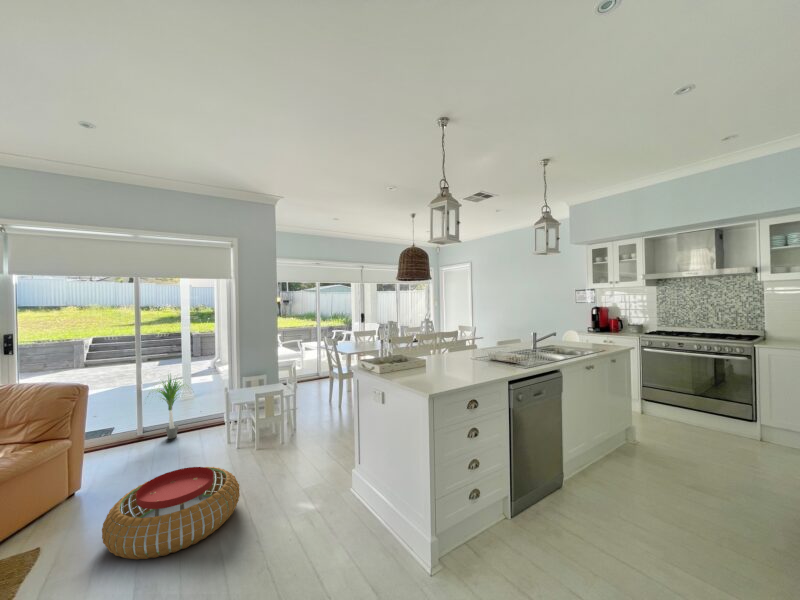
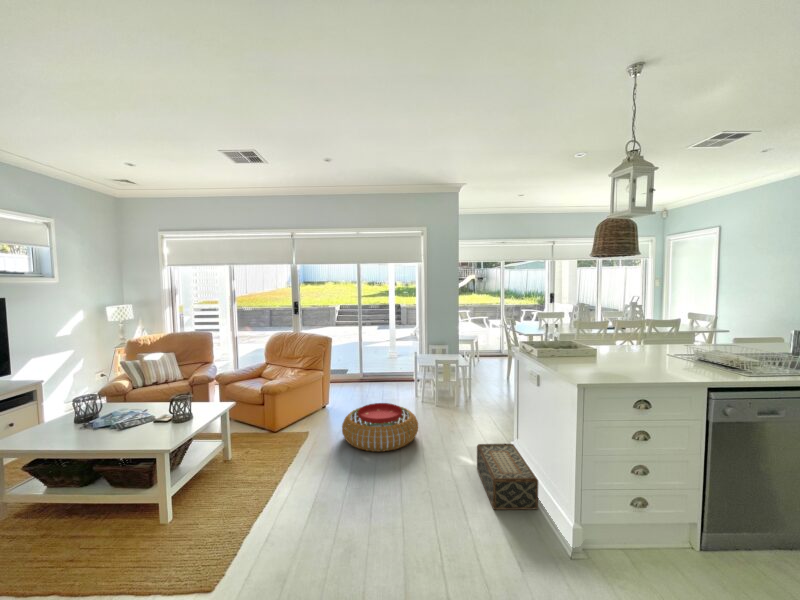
potted plant: present [157,377,184,439] -> none [364,333,396,384]
woven basket: none [329,480,416,584] -> present [477,444,538,510]

